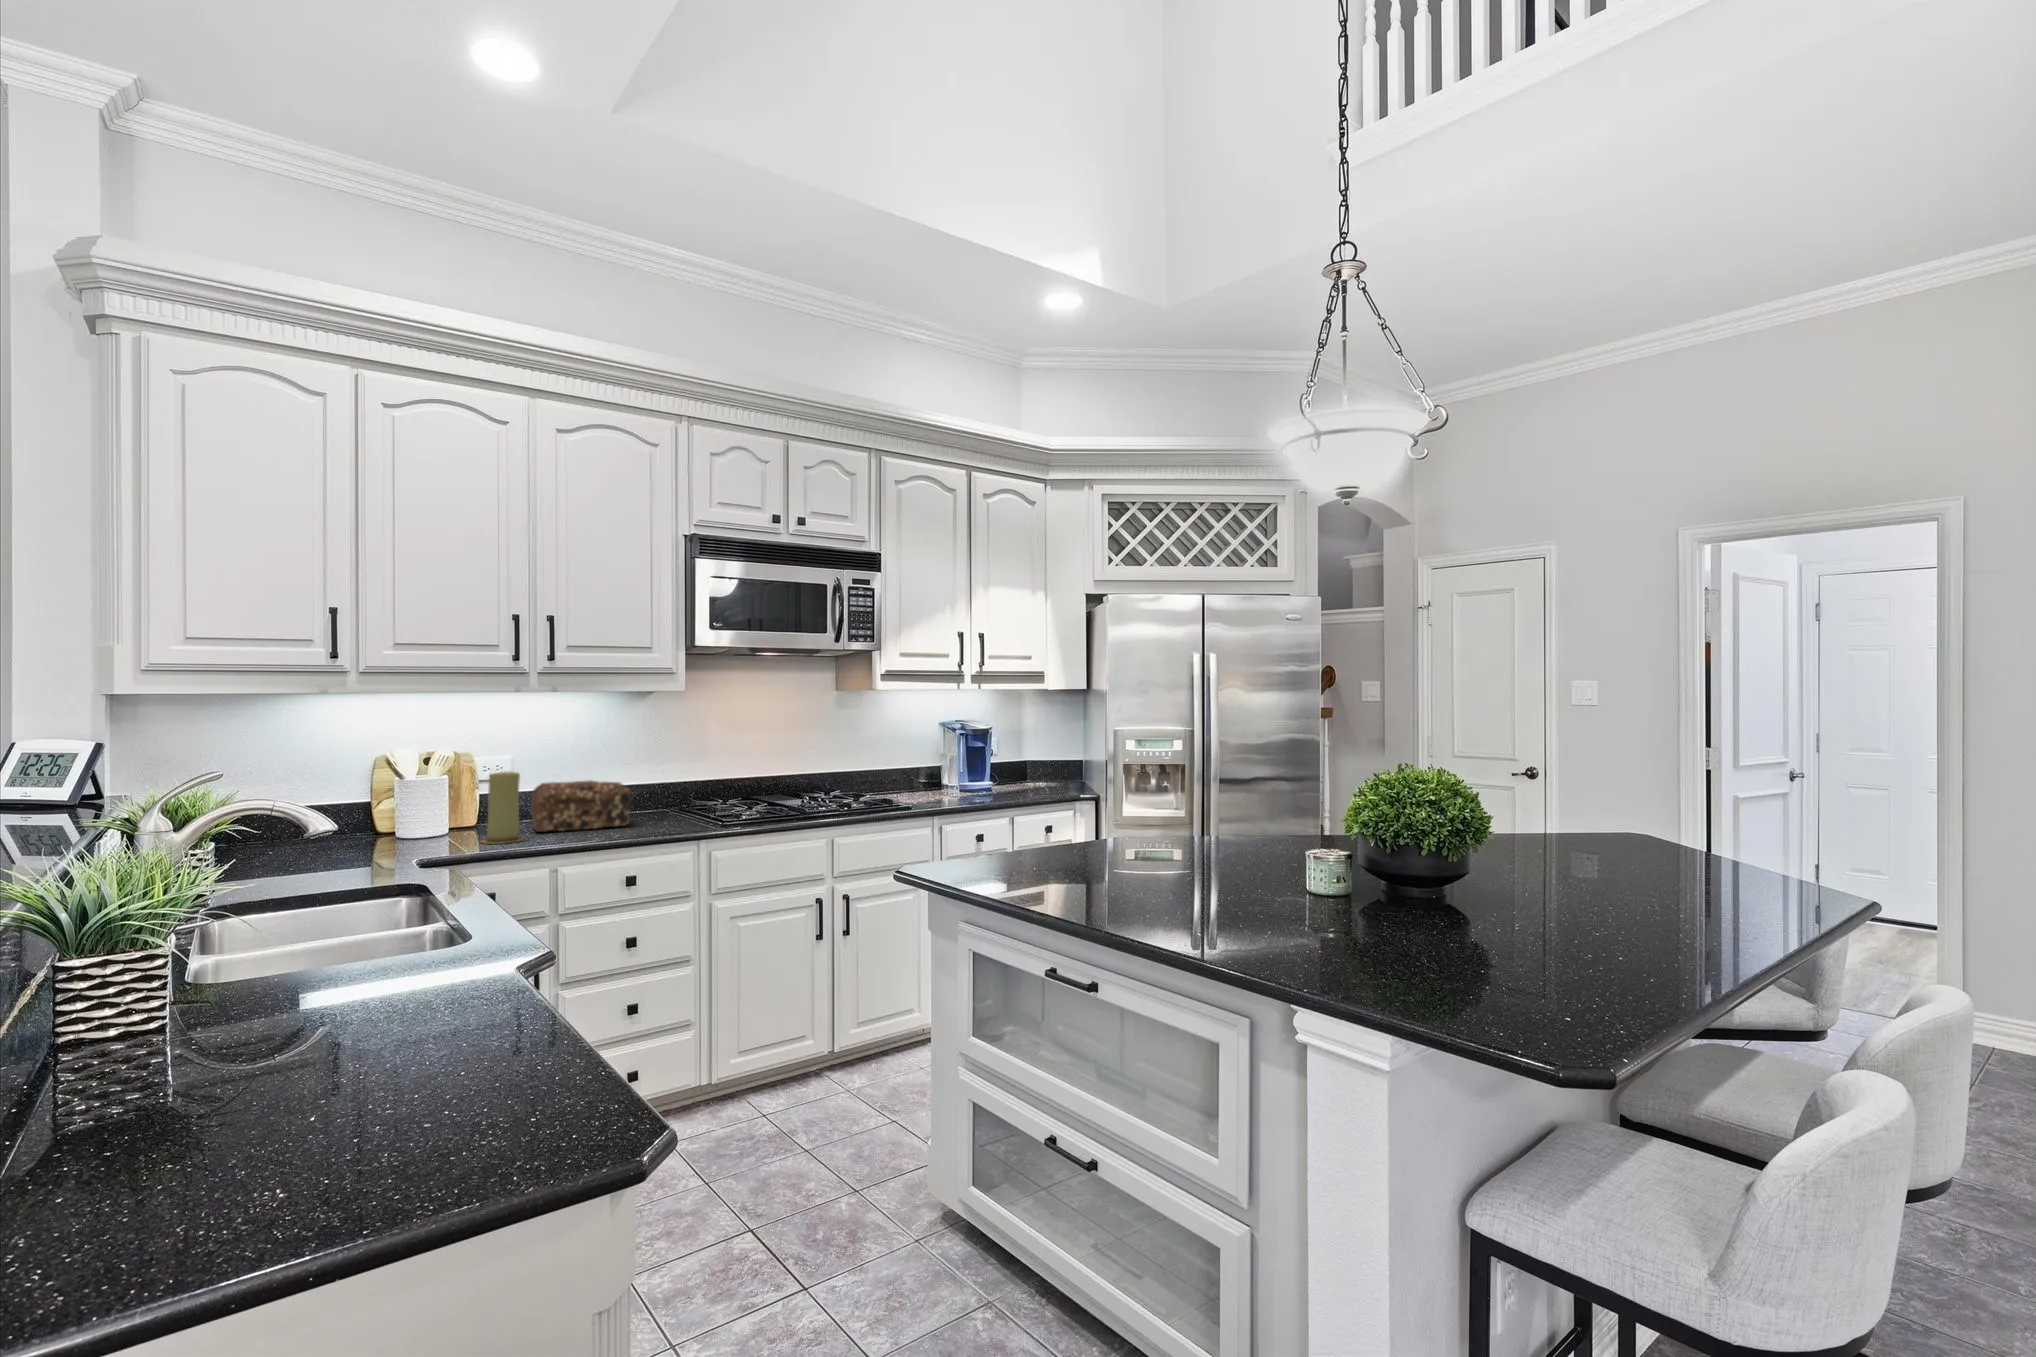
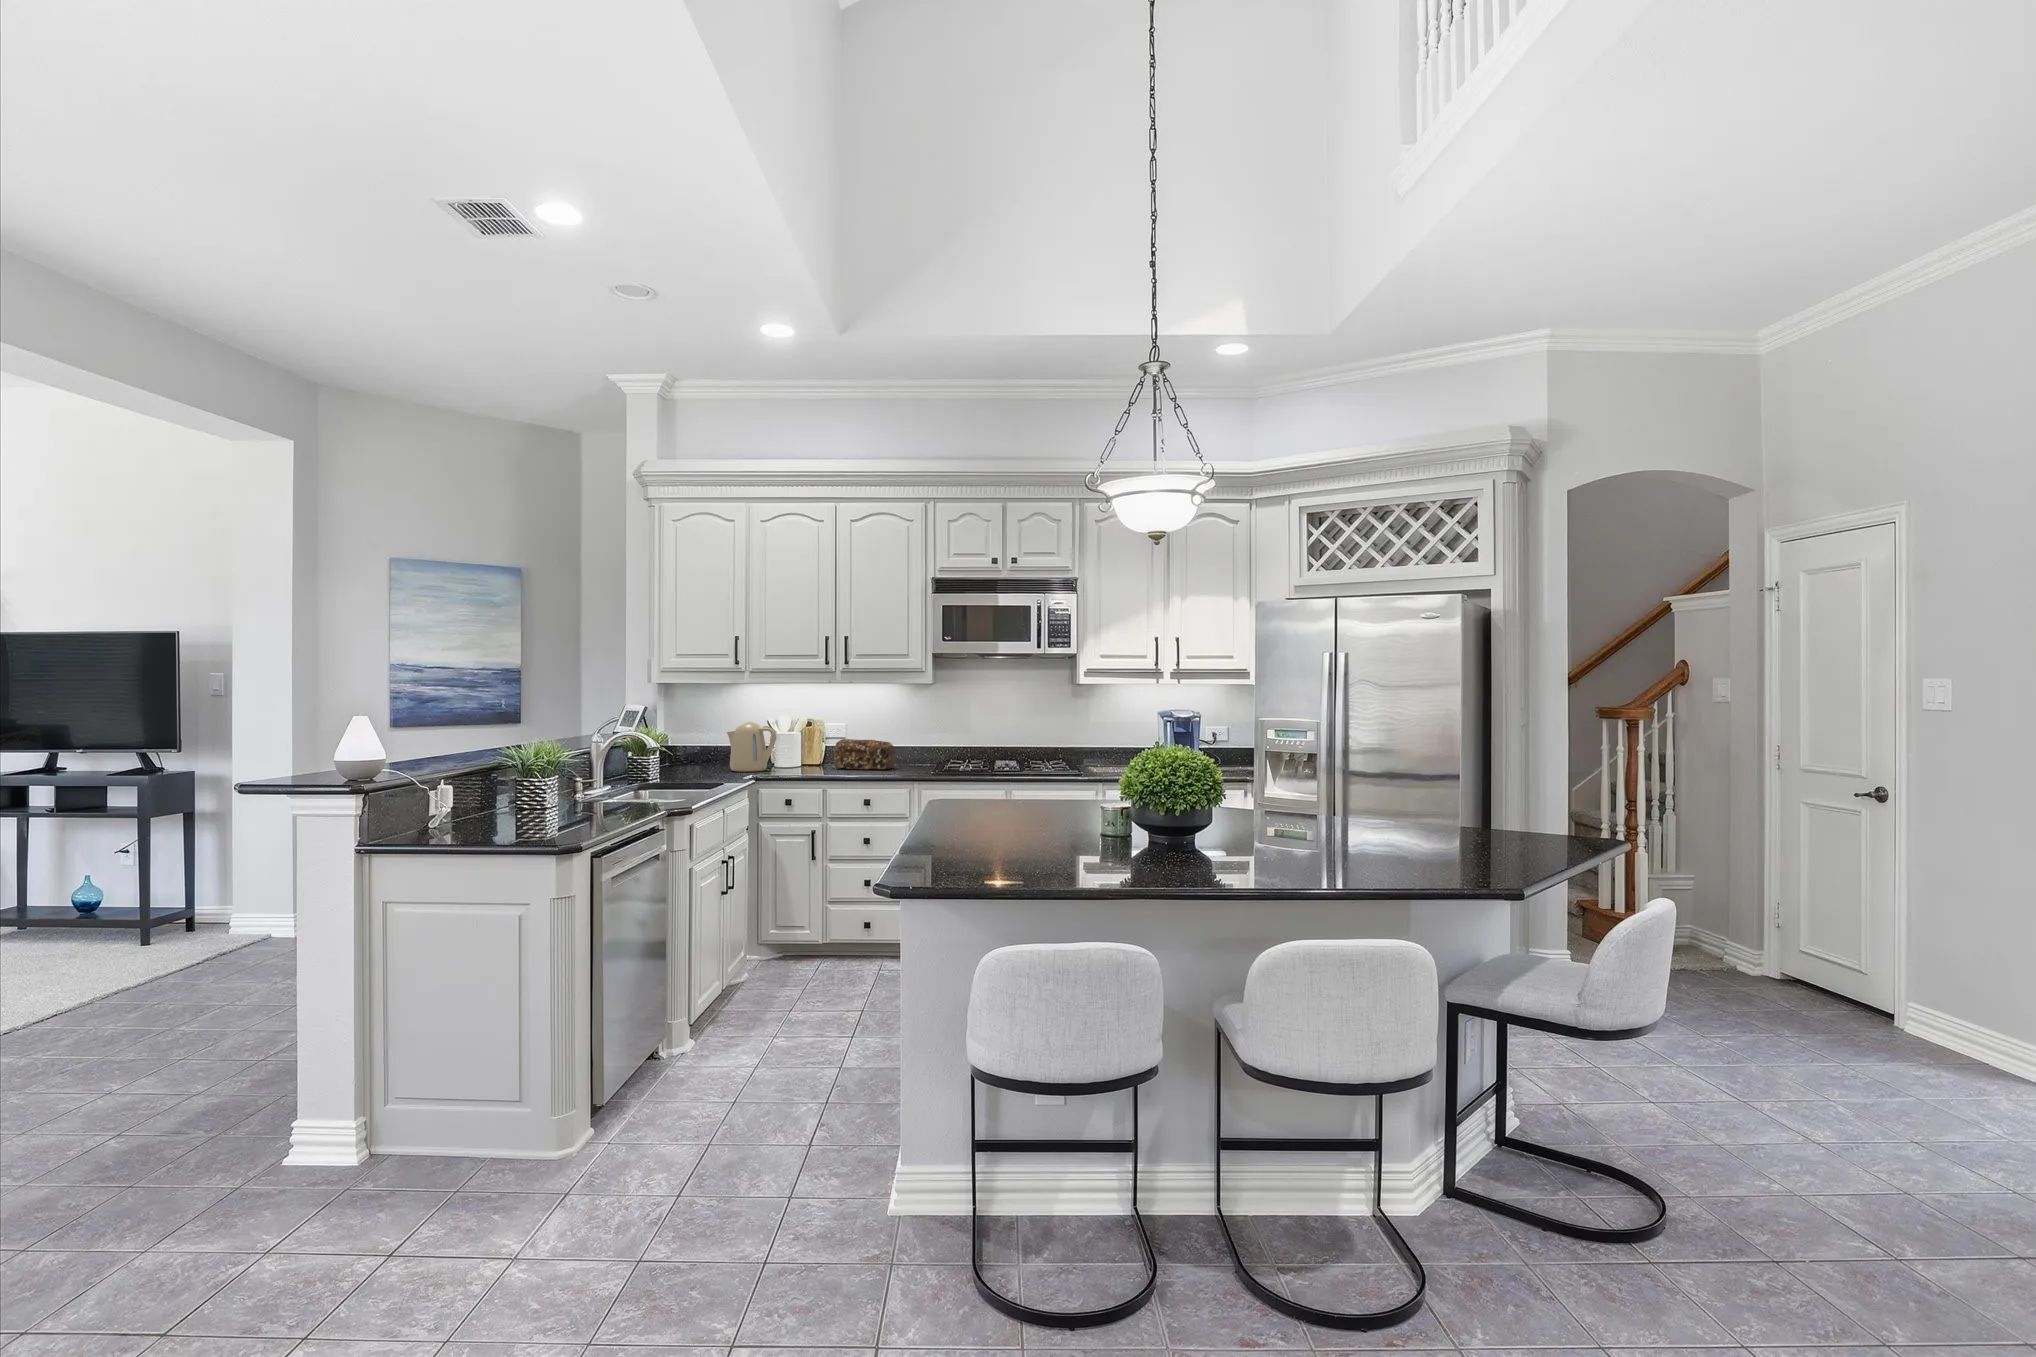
kettle: none [341,765,451,859] -> present [727,722,776,772]
candle: present [481,771,523,844] -> none [797,730,821,771]

